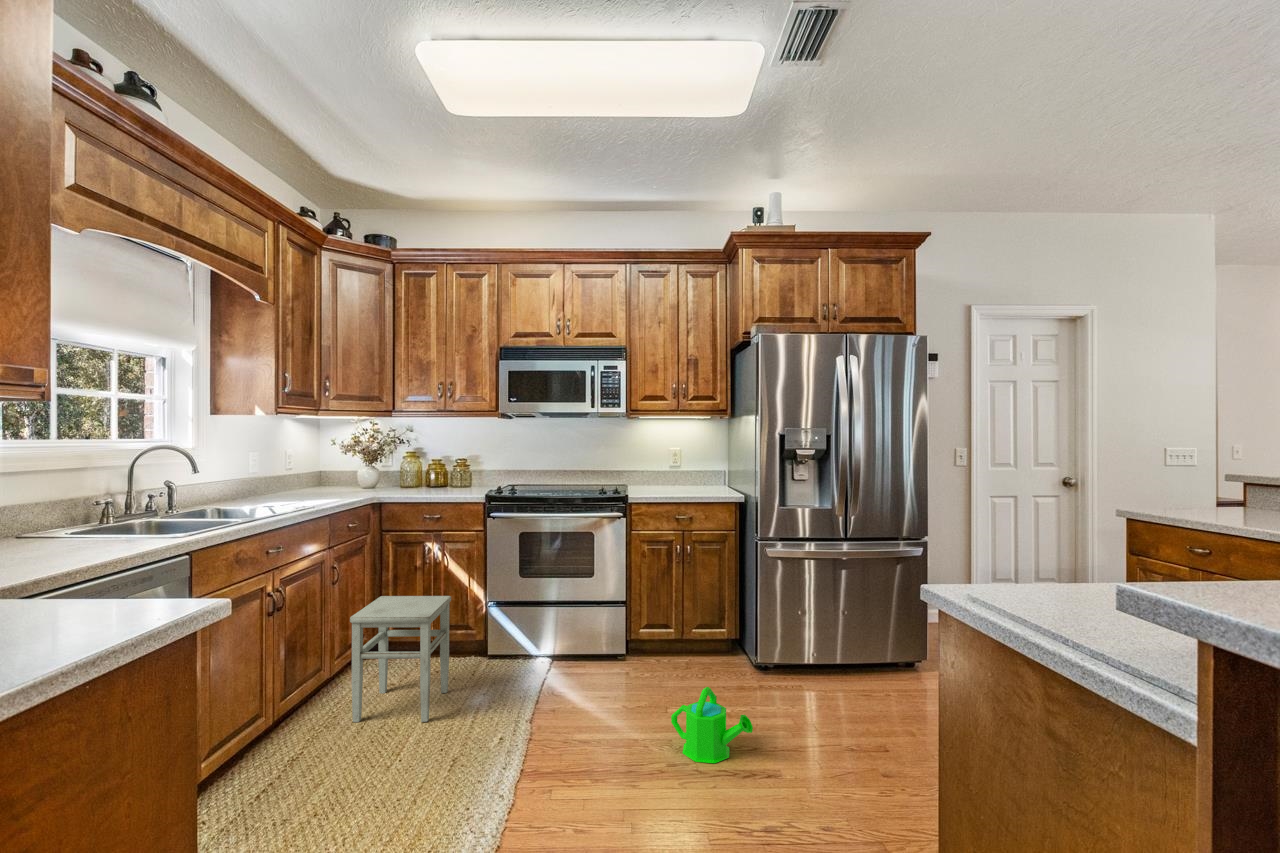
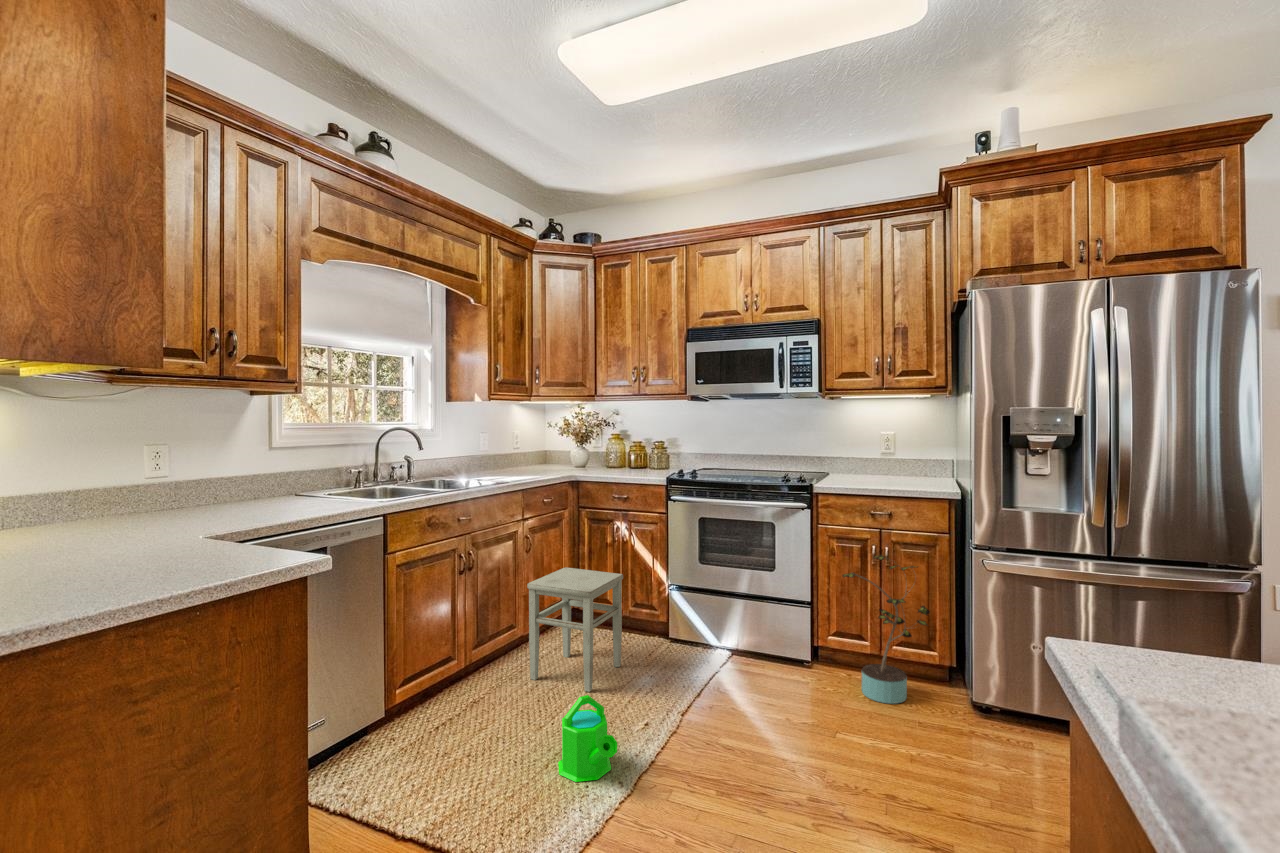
potted plant: none [659,554,730,680] -> present [843,555,930,704]
watering can: present [671,687,753,763] -> present [558,695,617,782]

